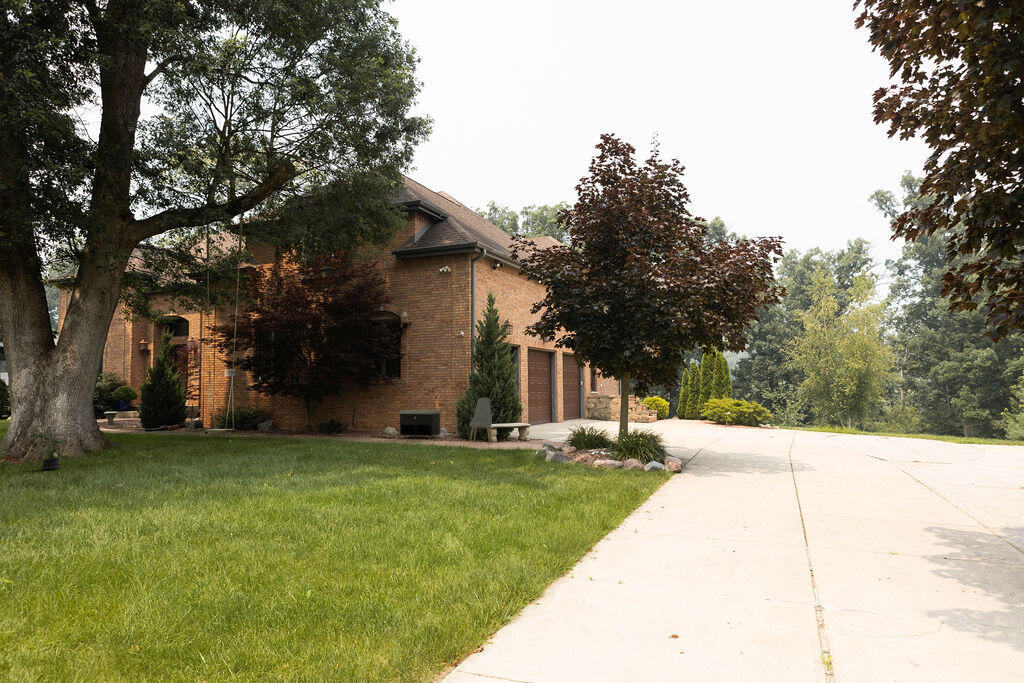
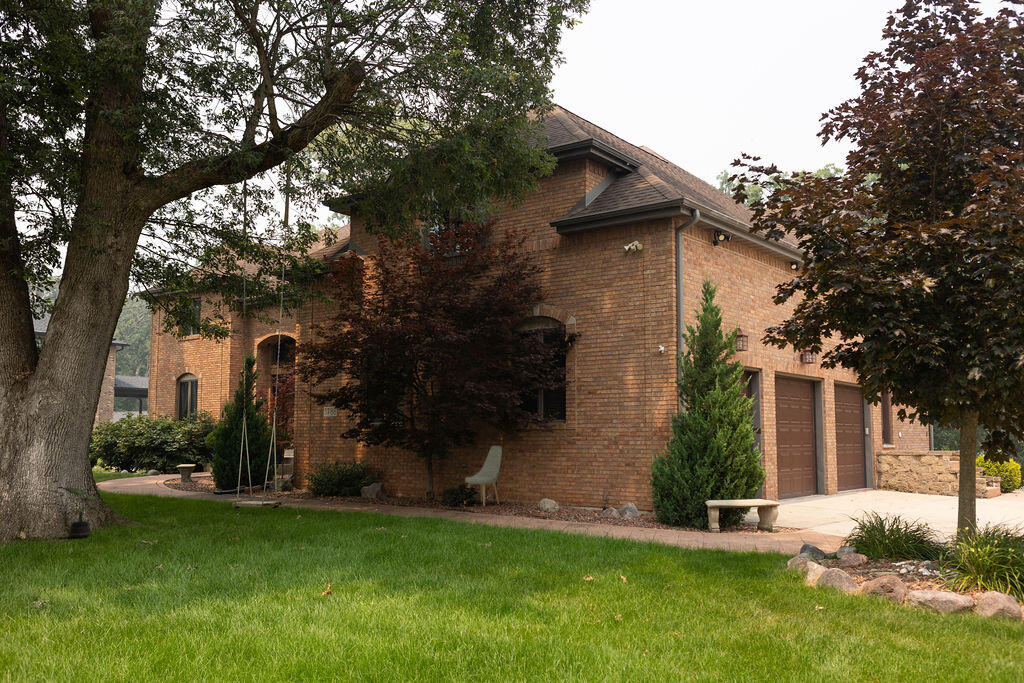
chair: present [470,398,492,443] -> present [464,446,502,506]
storage bench: present [399,410,440,439] -> none [561,469,625,517]

